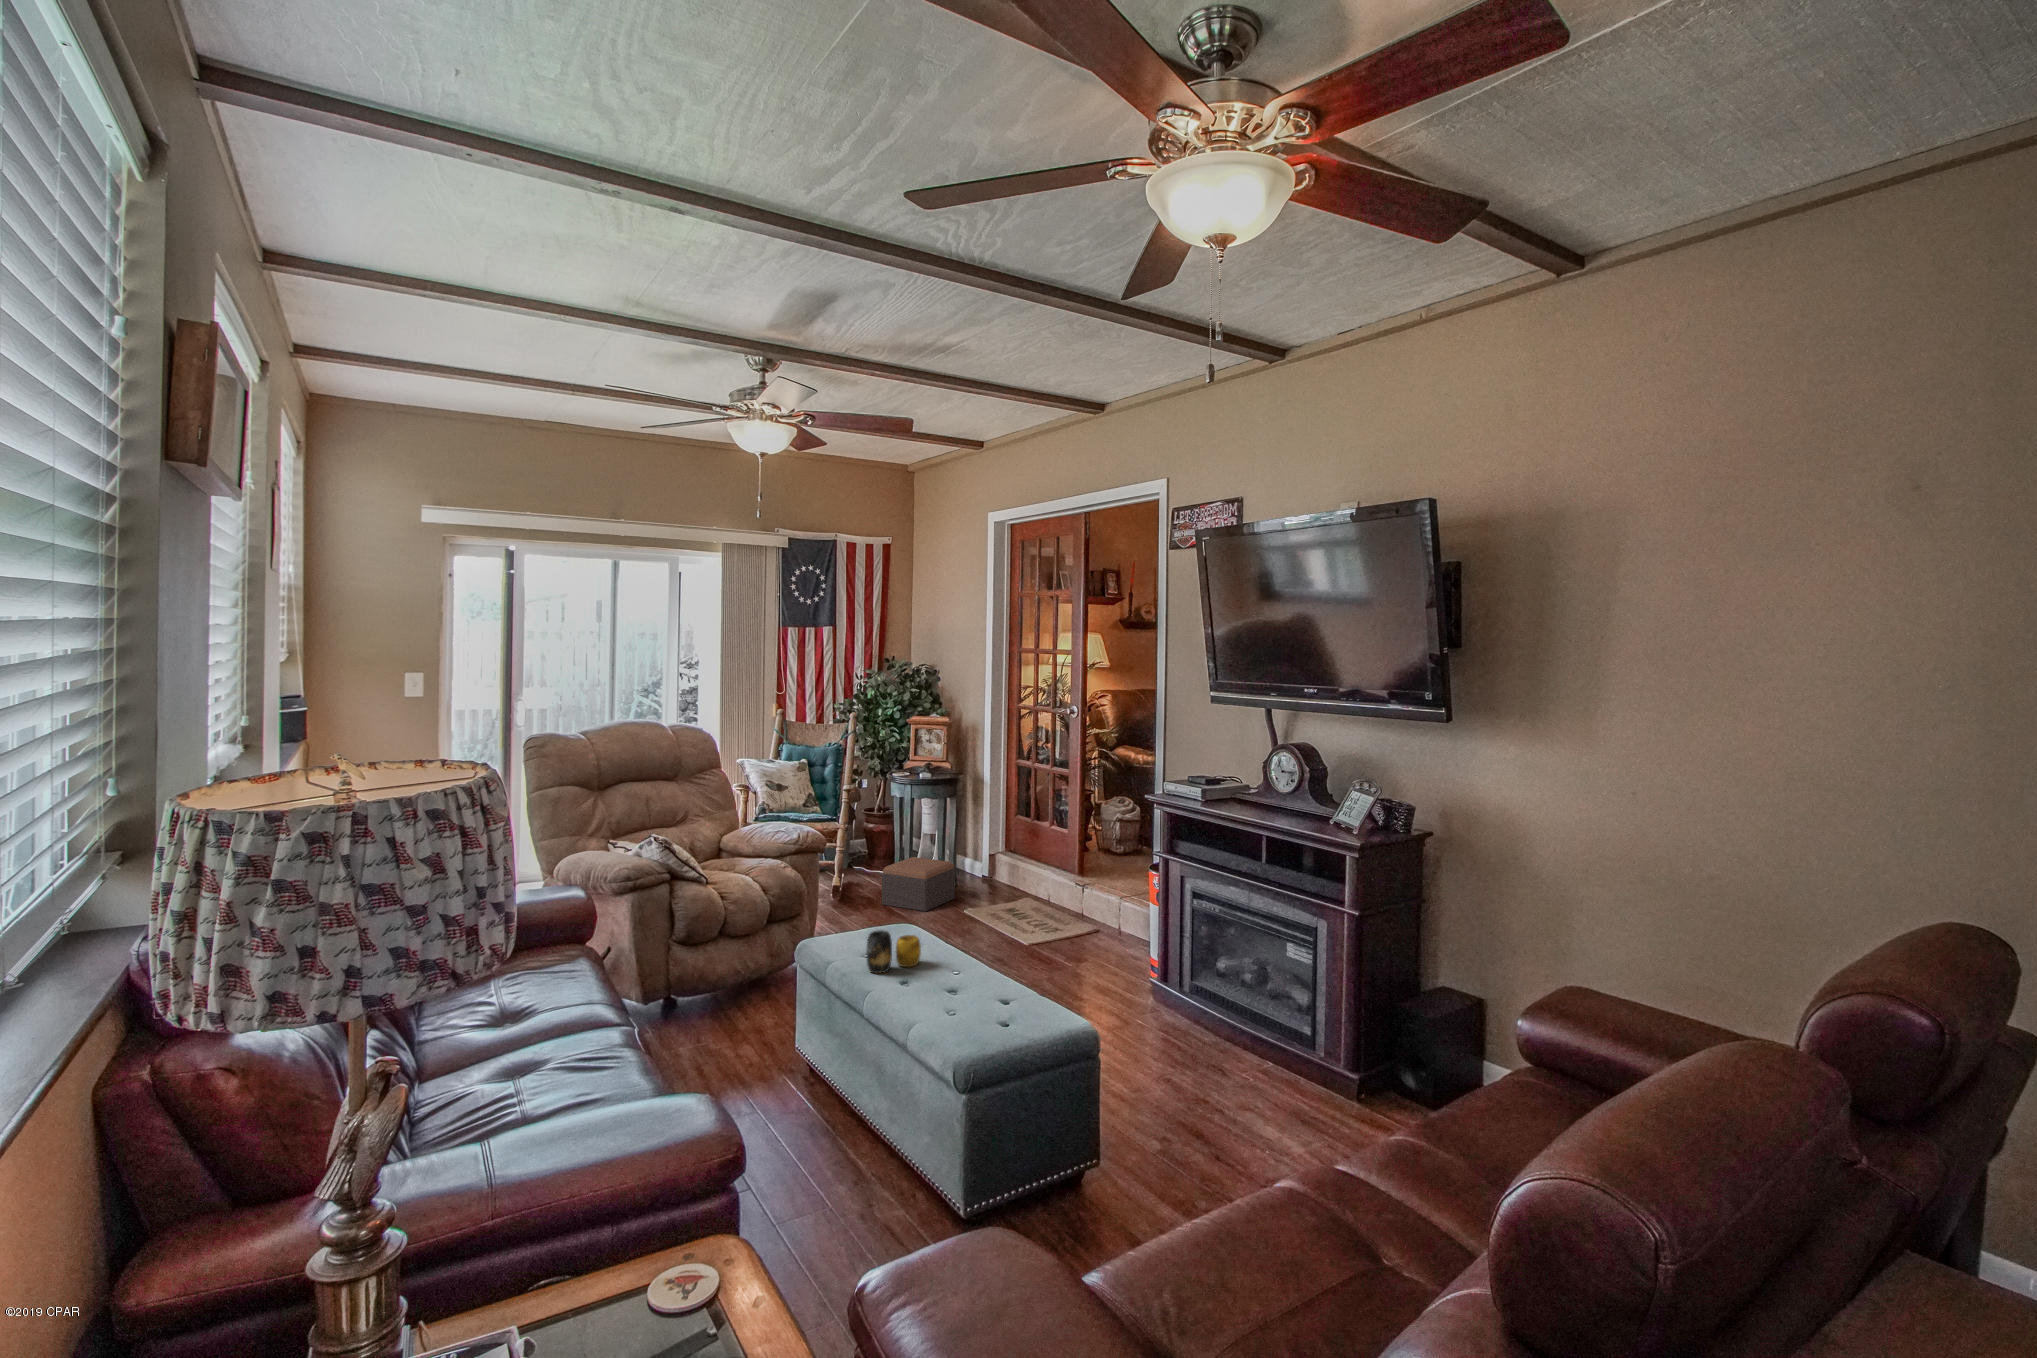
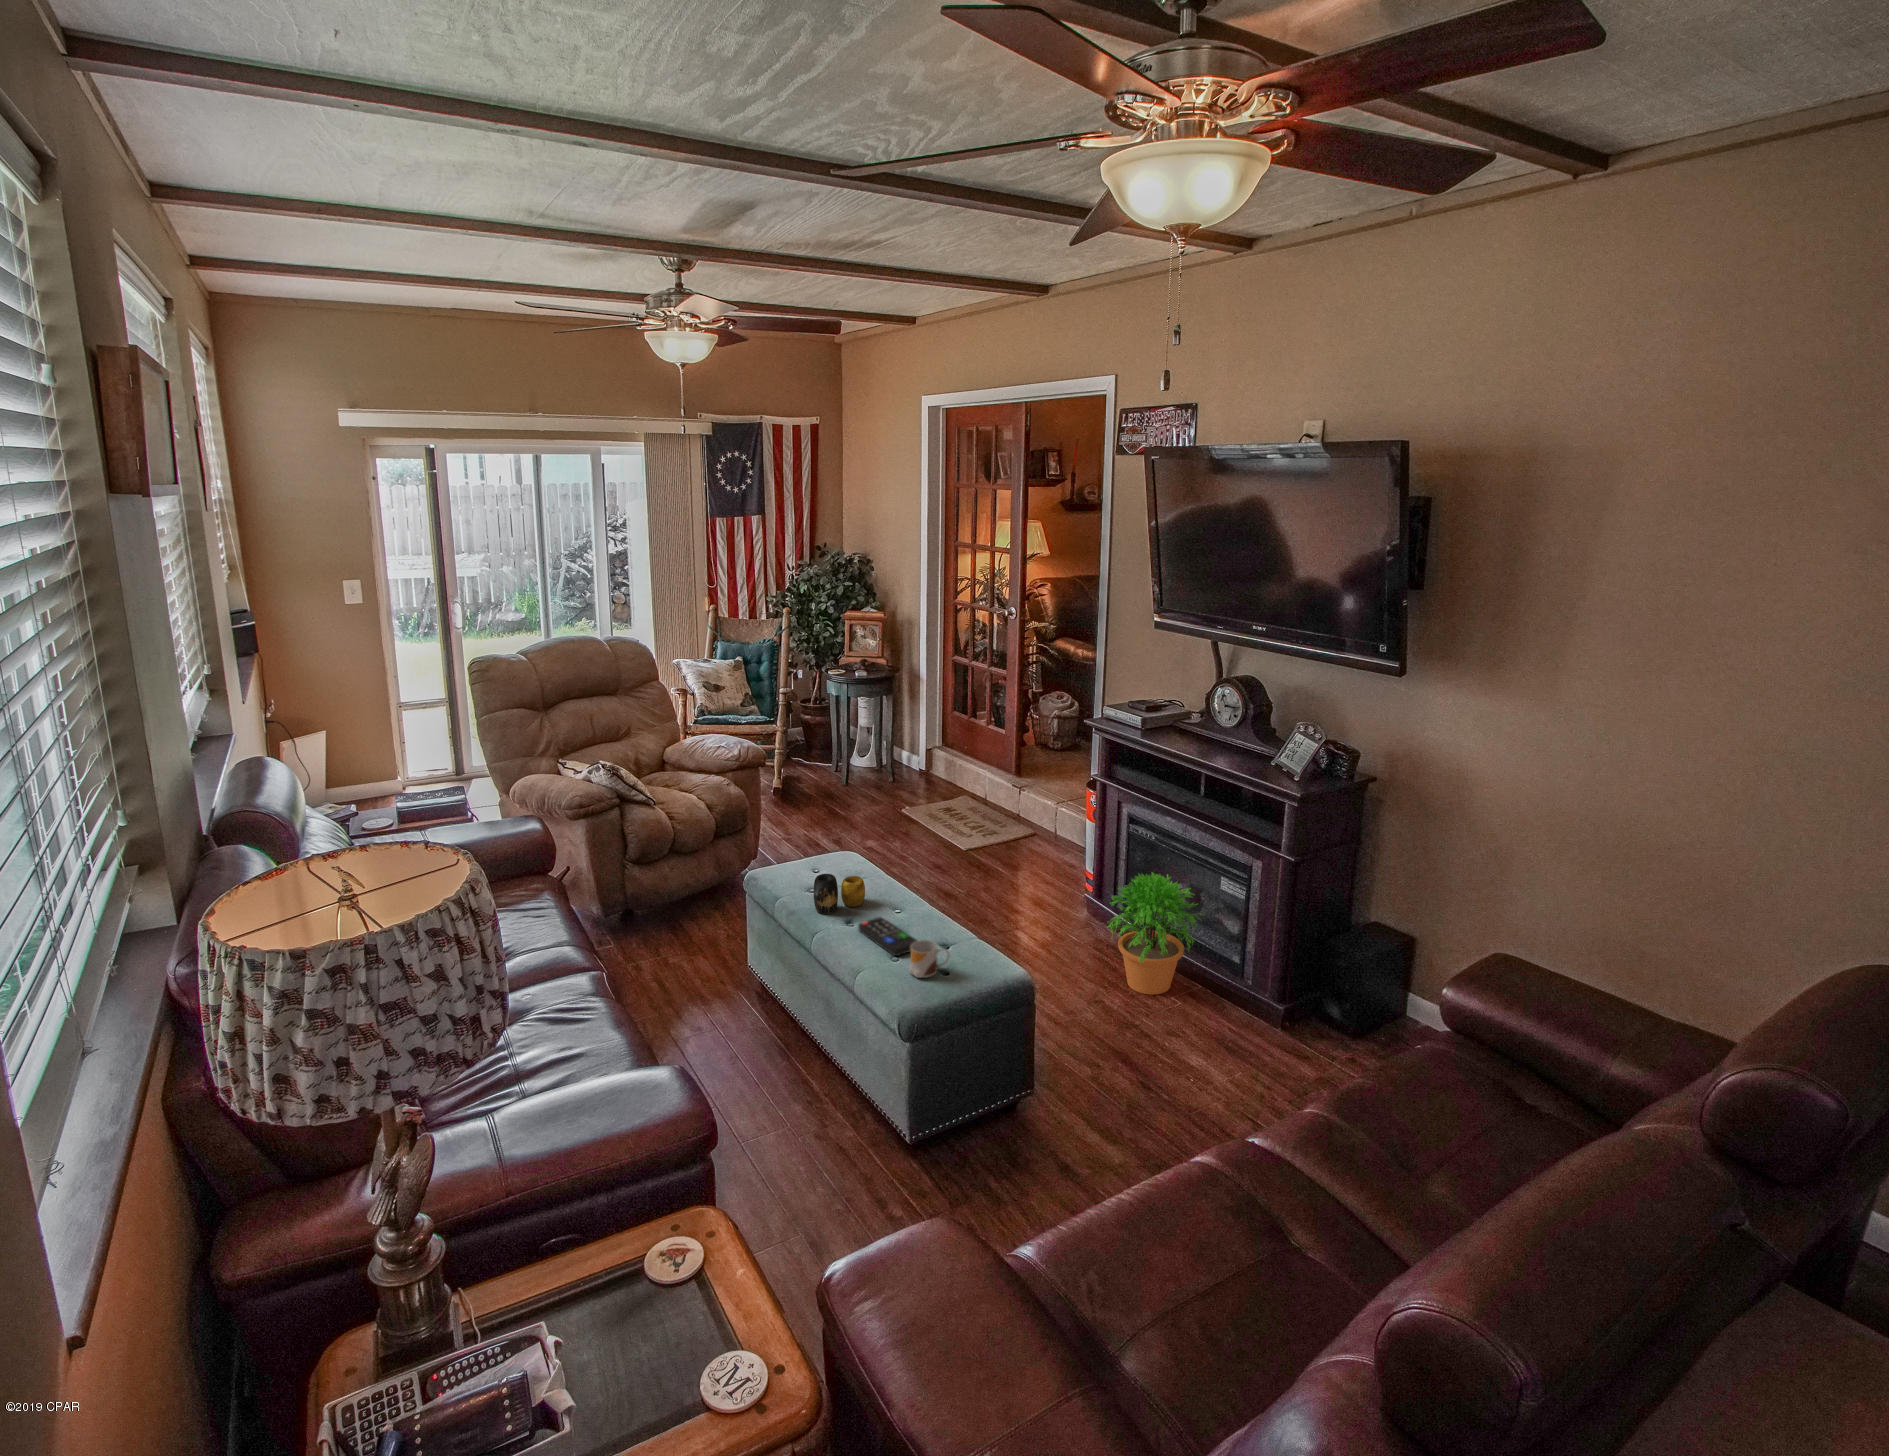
footstool: present [882,857,955,912] -> none [823,756,895,812]
potted plant: none [1171,939,1277,1075] -> present [1108,873,1203,995]
remote control: none [913,974,976,1010] -> present [859,917,917,956]
mug: none [965,989,1009,1029] -> present [909,940,950,978]

